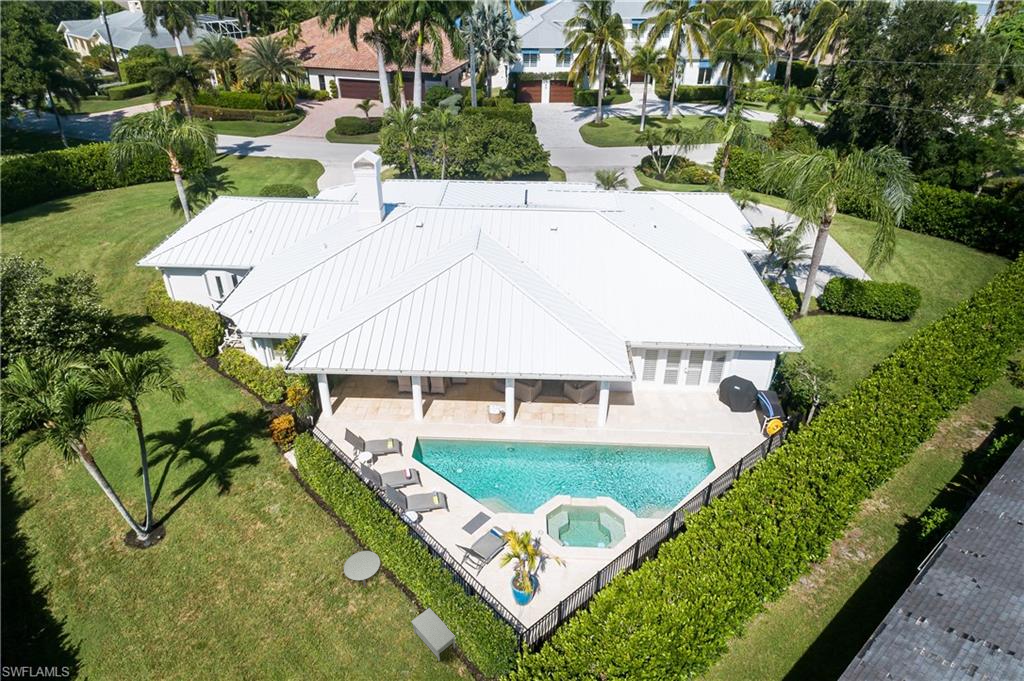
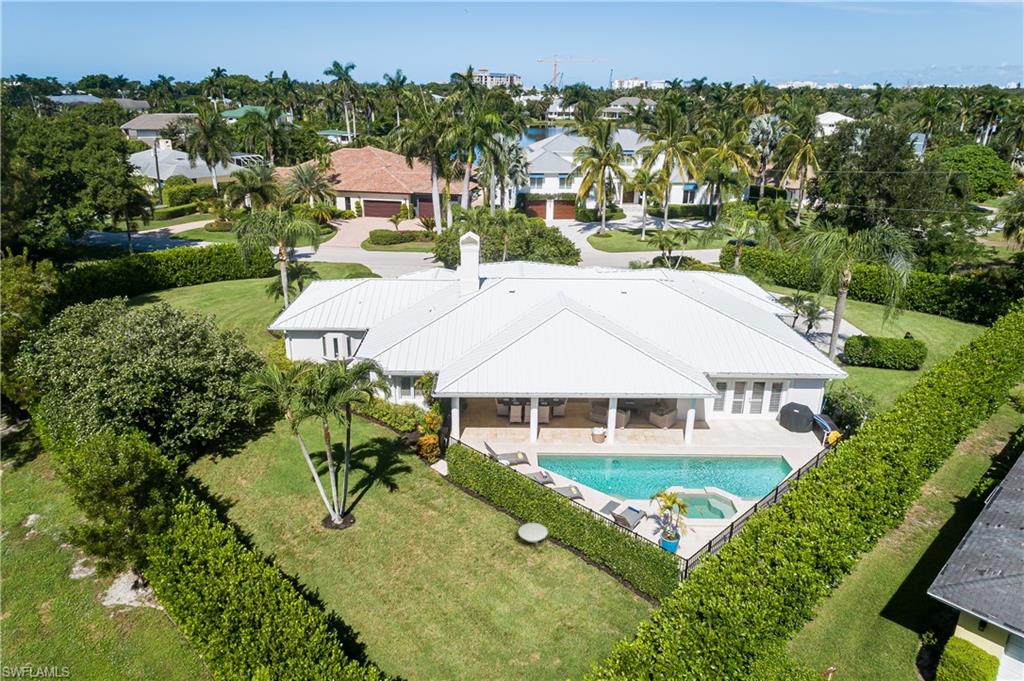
storage bench: present [411,608,456,661] -> none [590,555,630,592]

